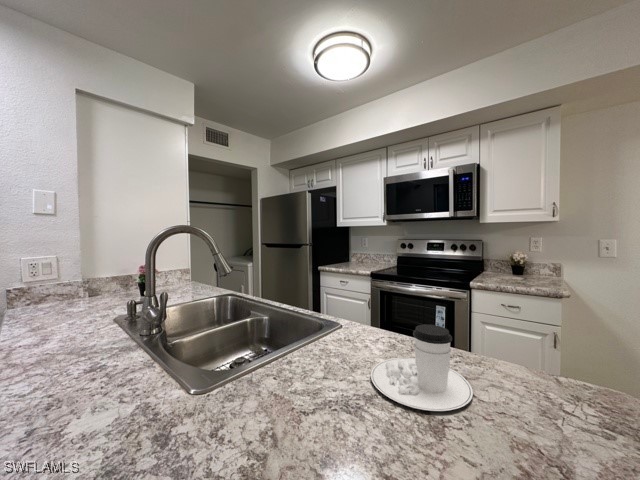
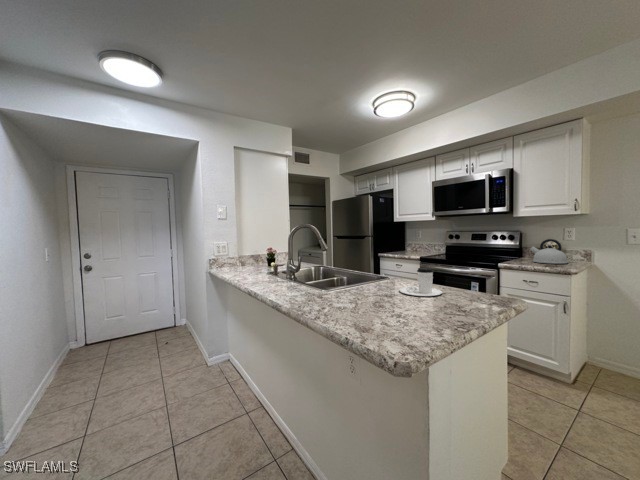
kettle: none [499,251,544,281] -> present [530,239,568,264]

